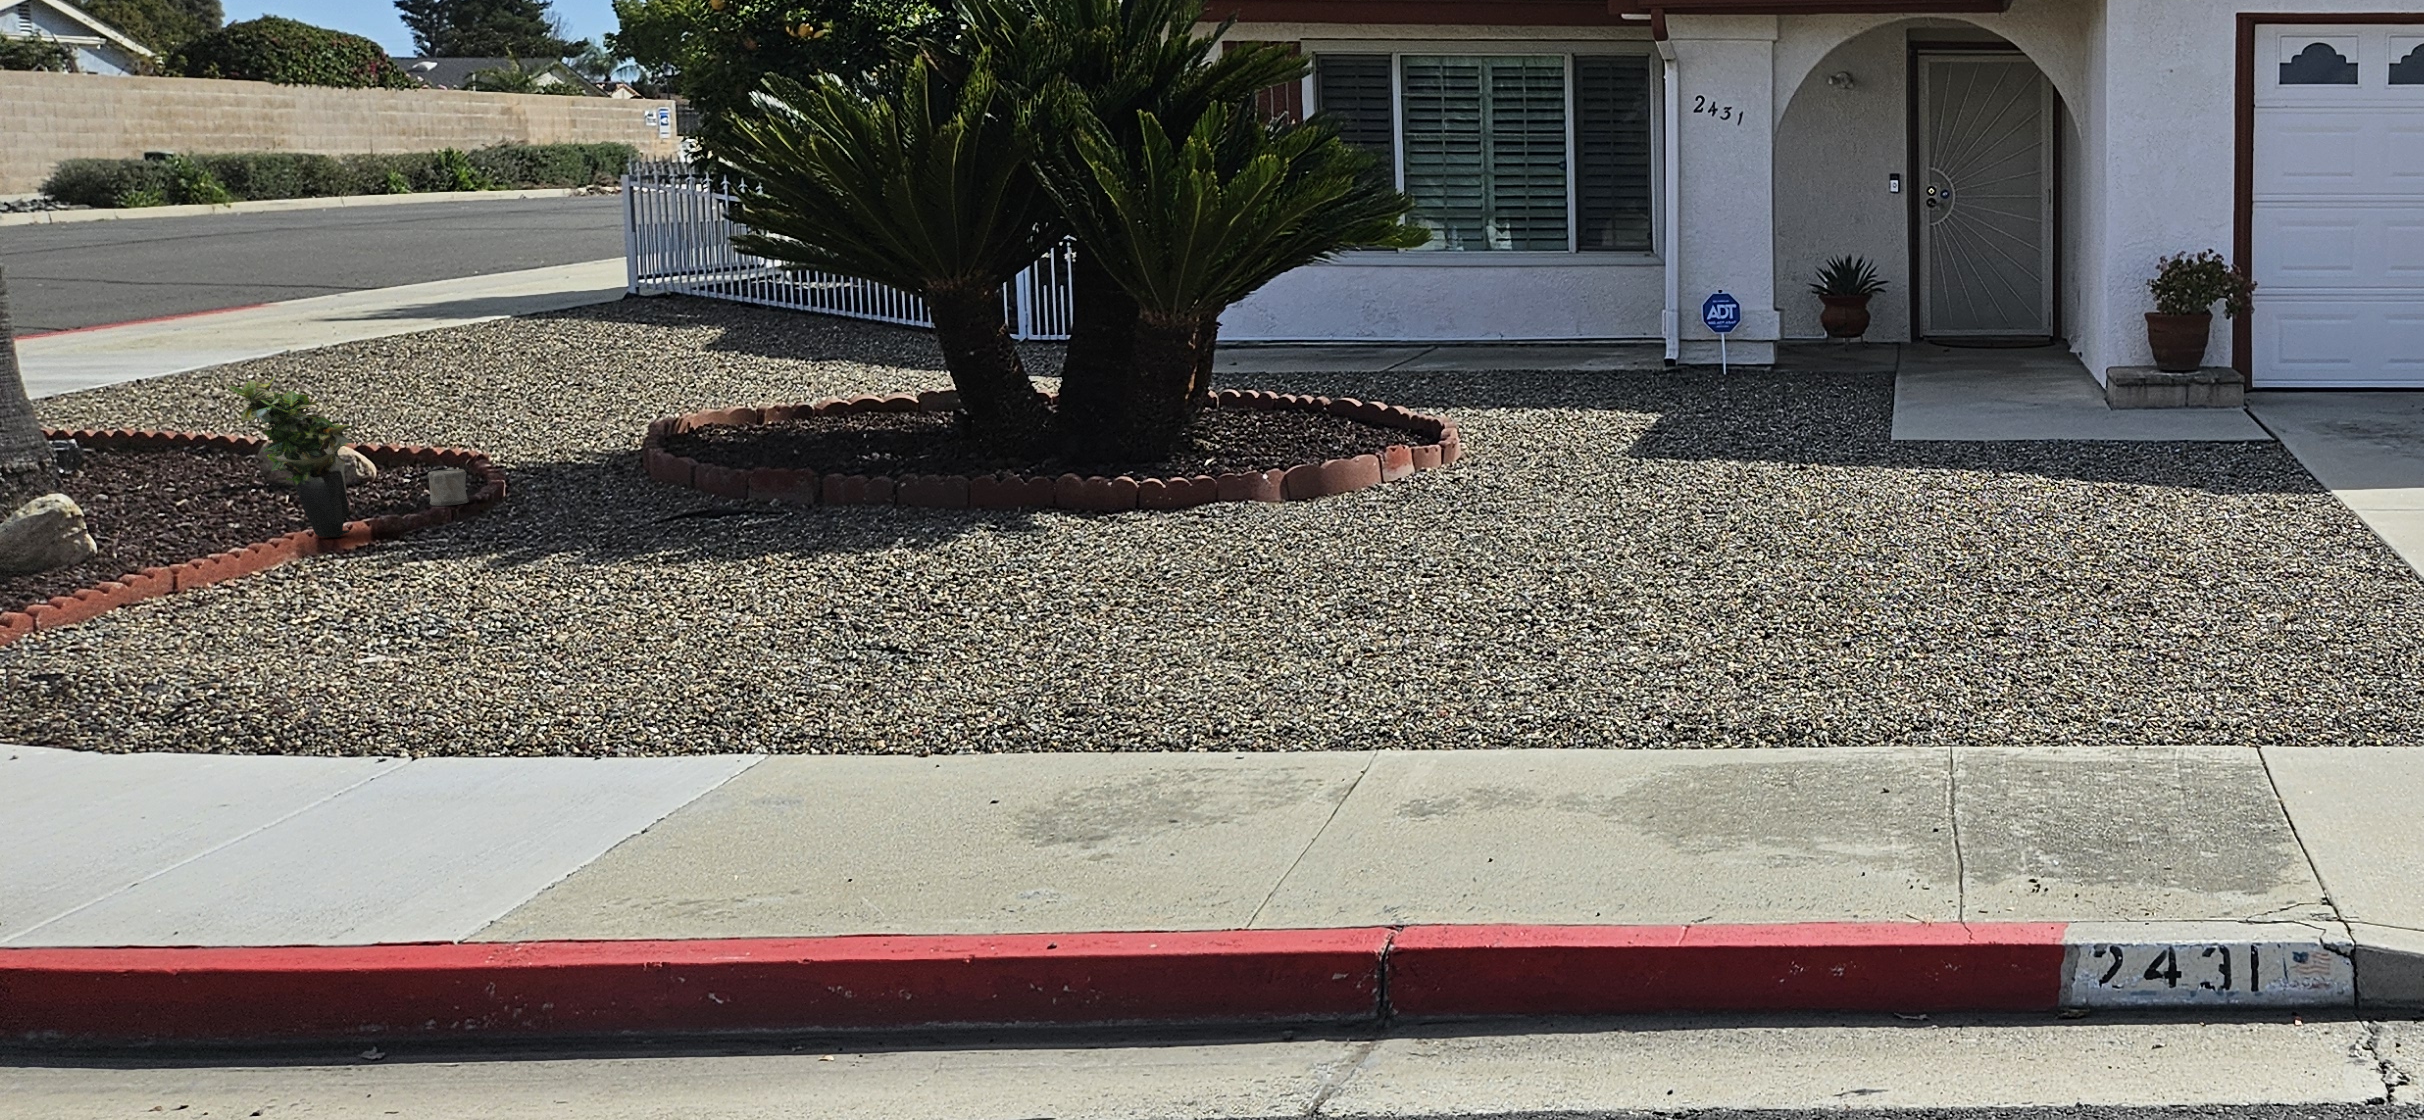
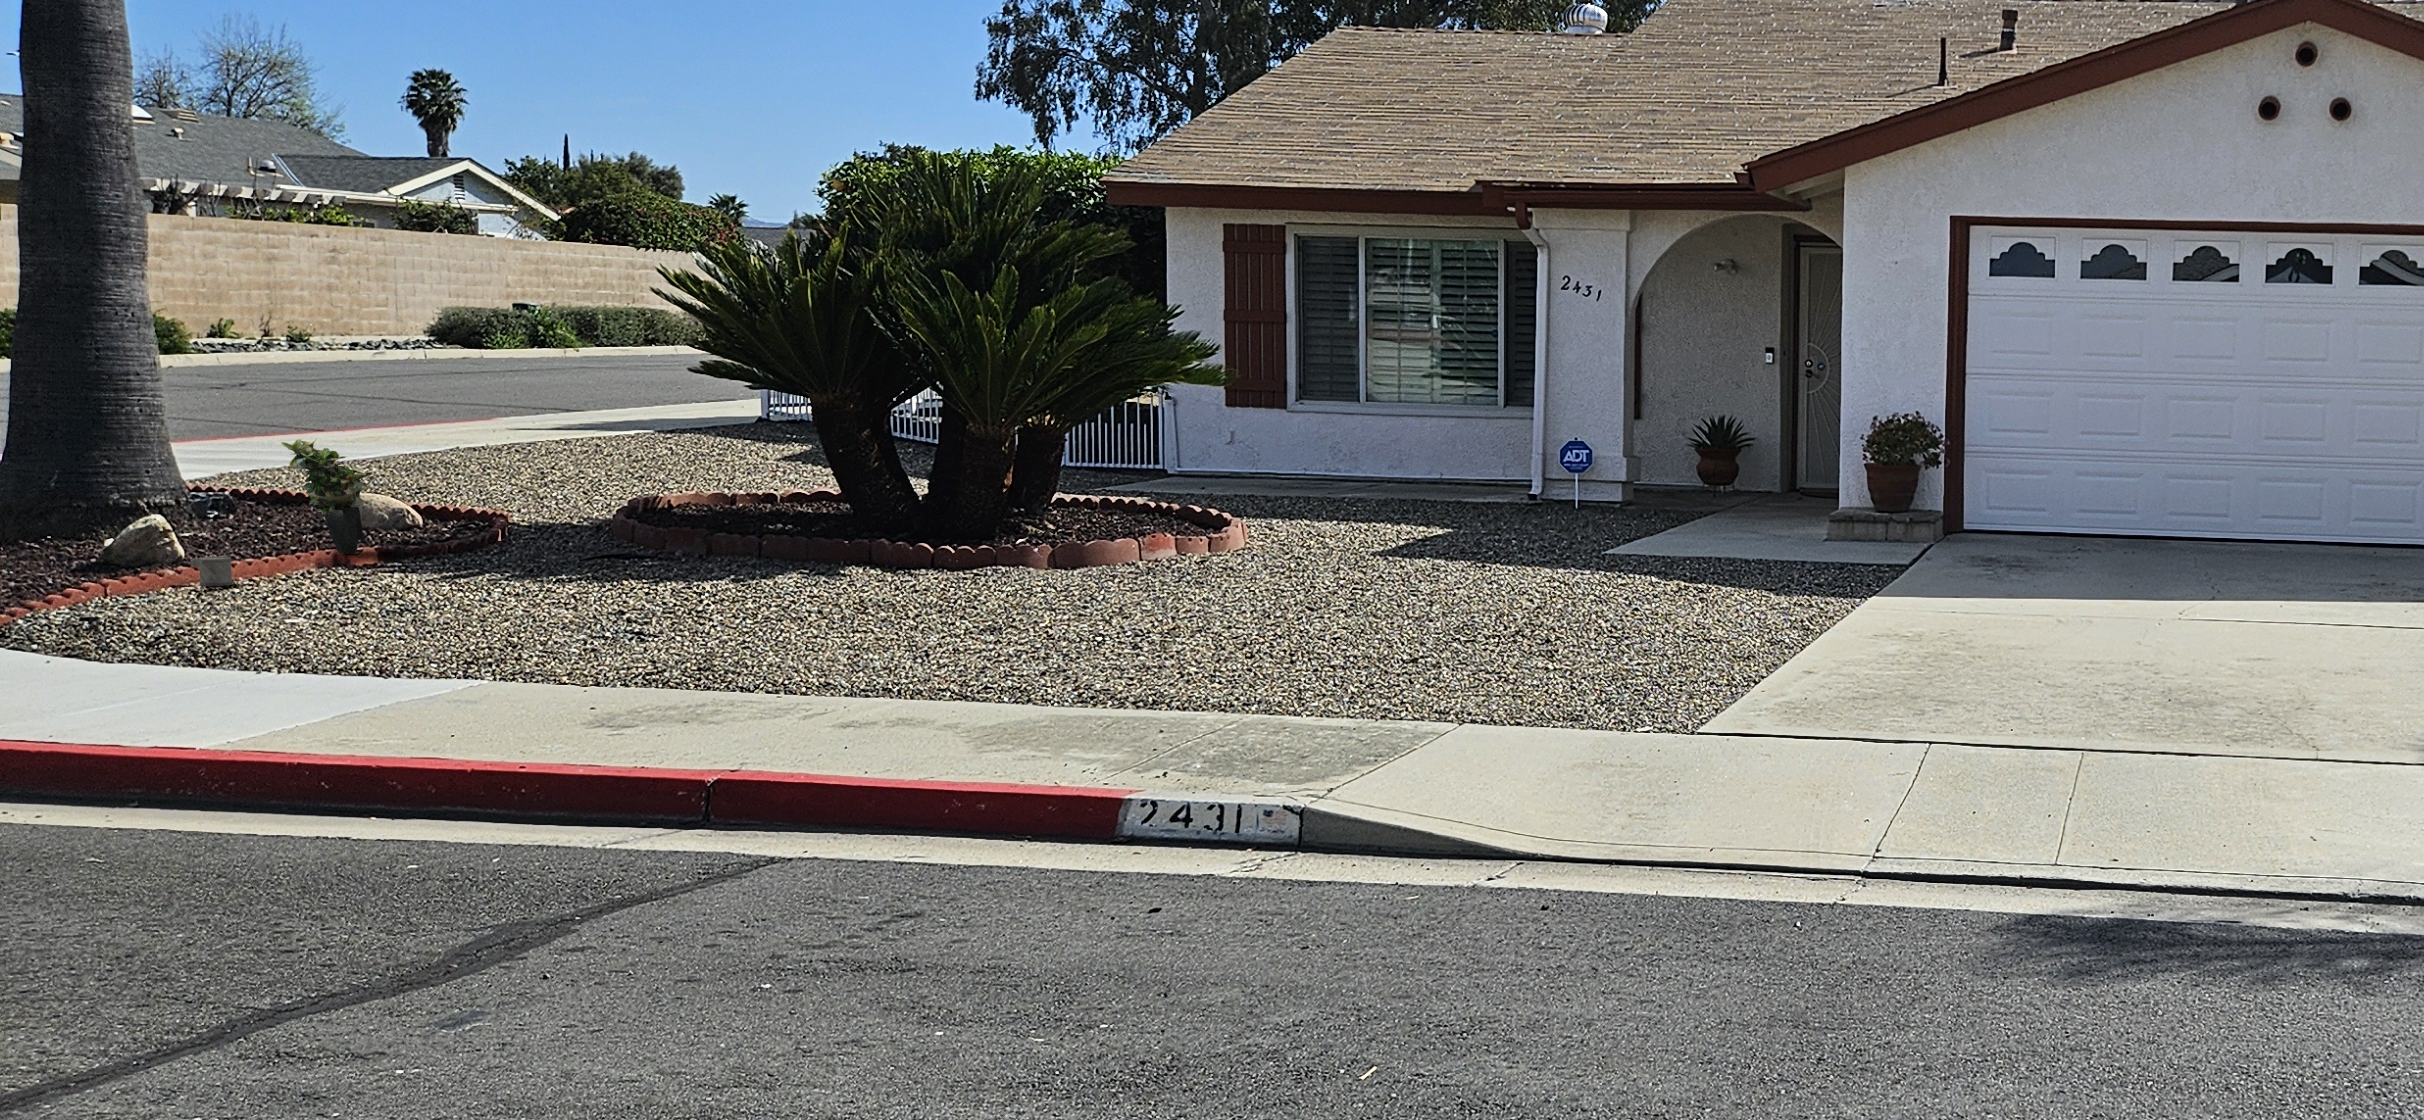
watering can: present [428,467,469,506] -> present [191,555,233,586]

